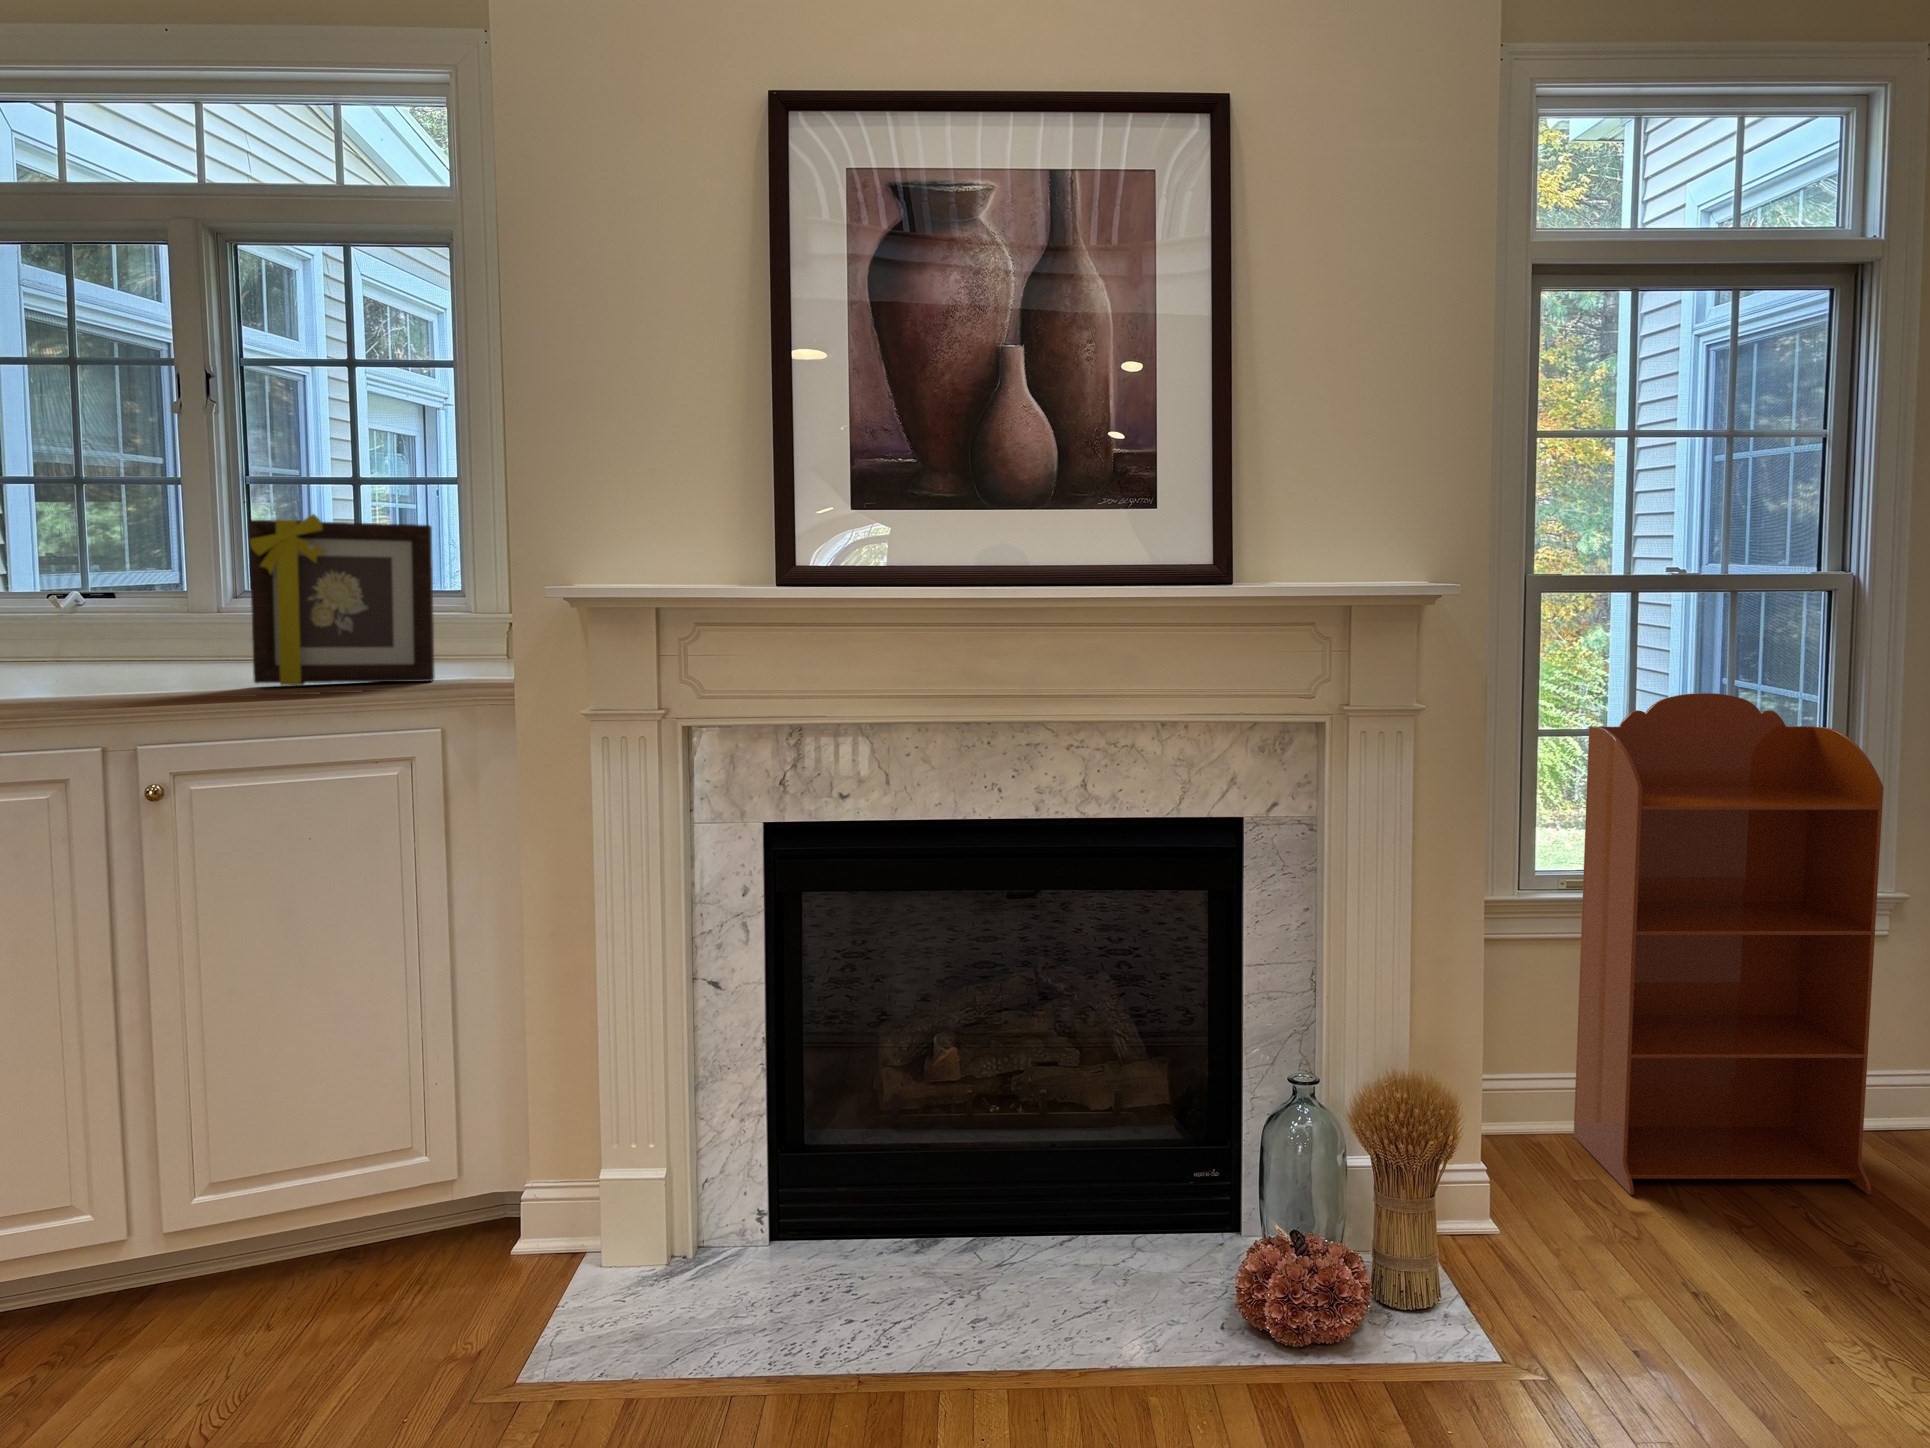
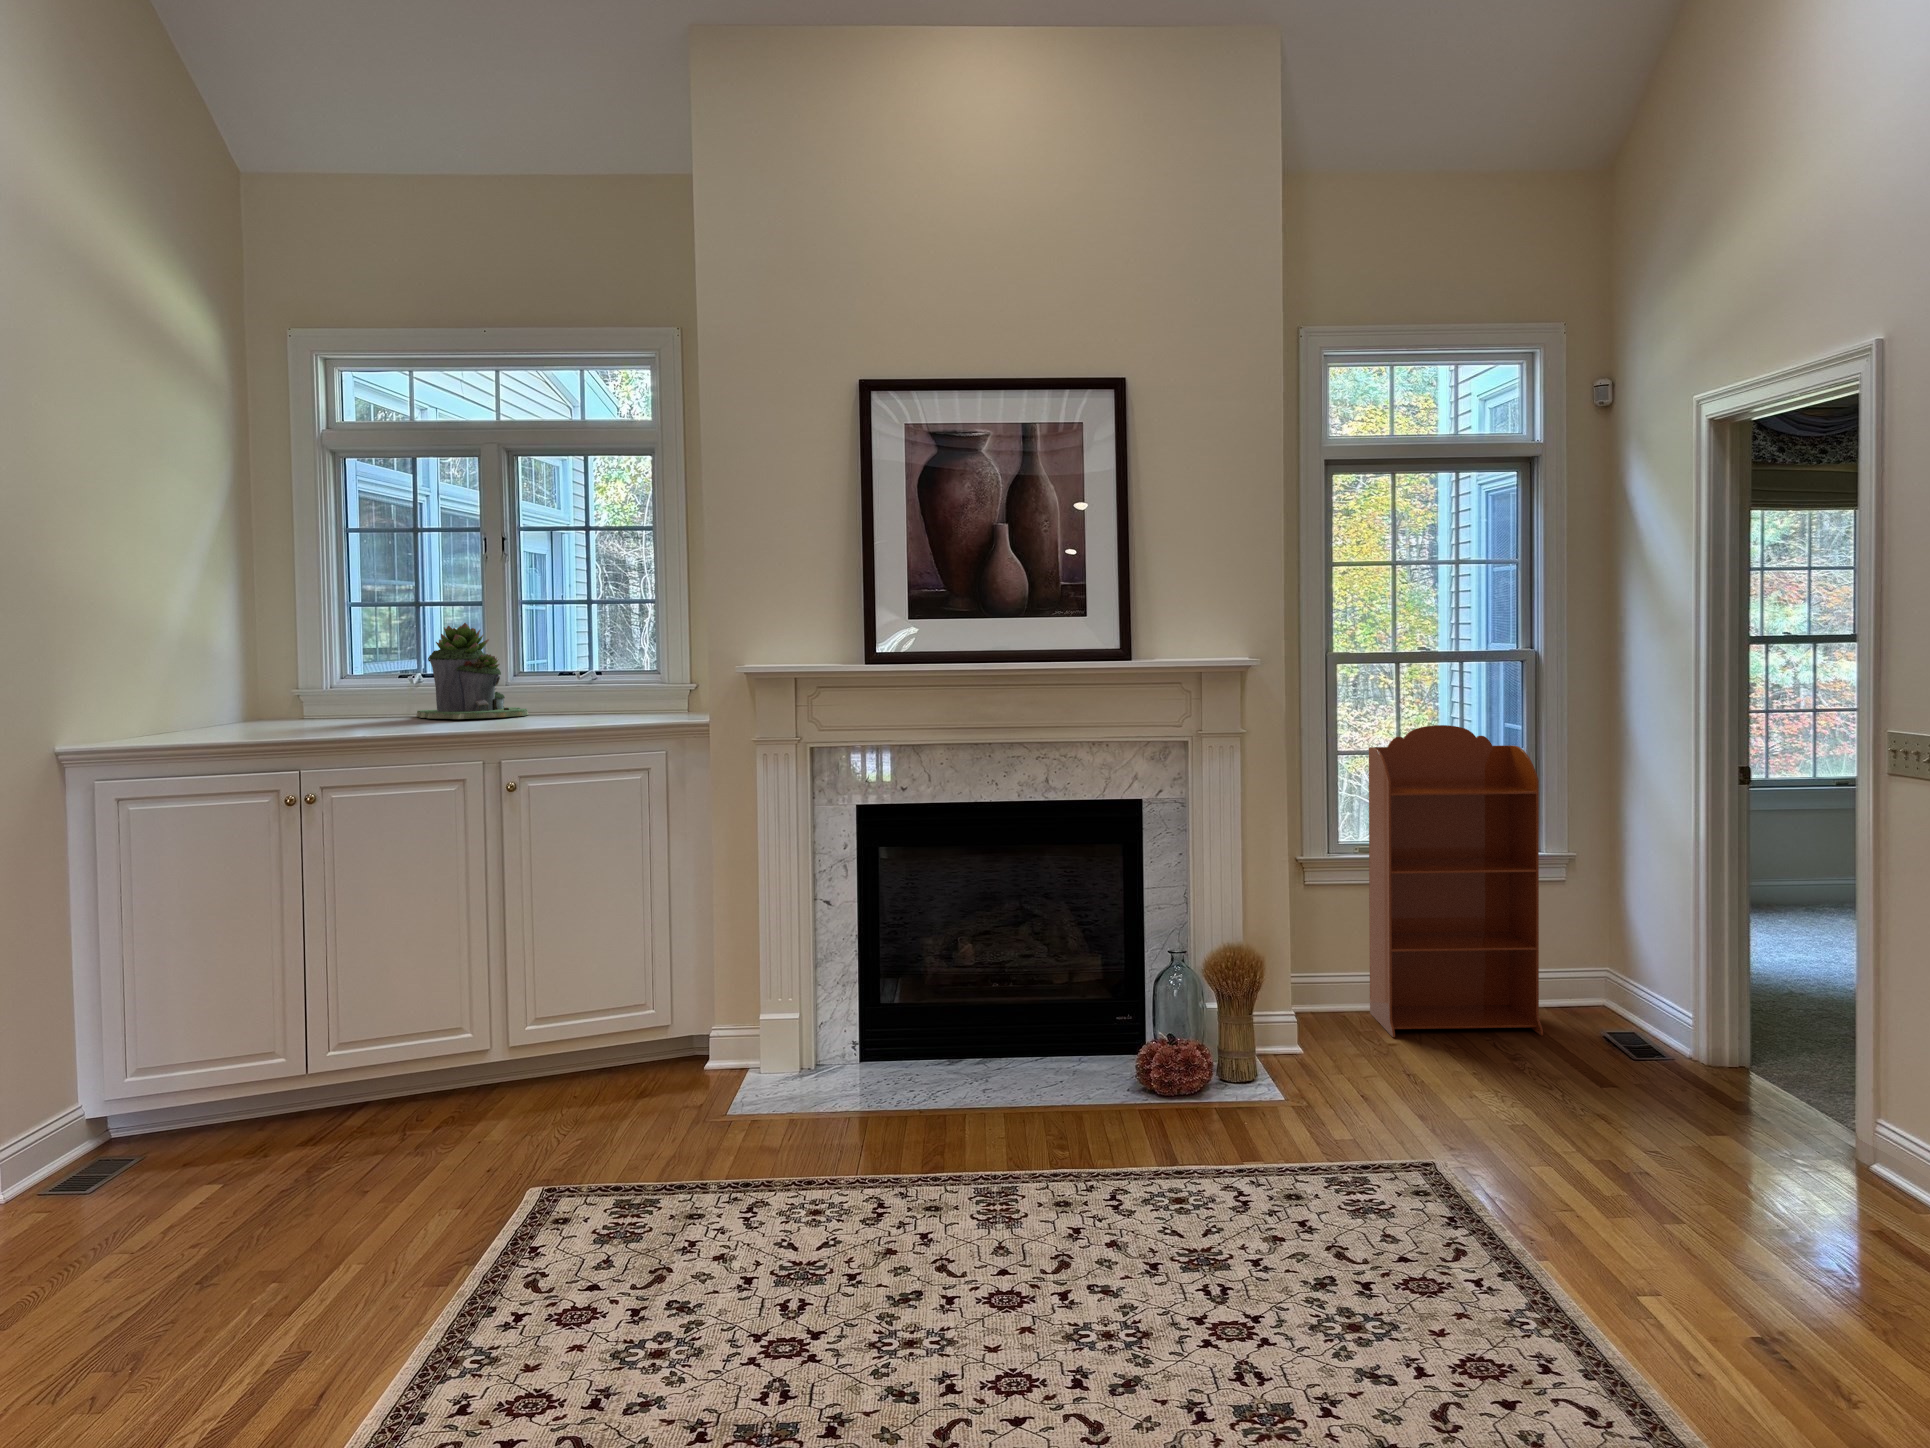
succulent planter: none [57,510,245,670] -> present [416,623,528,719]
picture frame: present [249,514,435,686] -> none [565,626,663,725]

